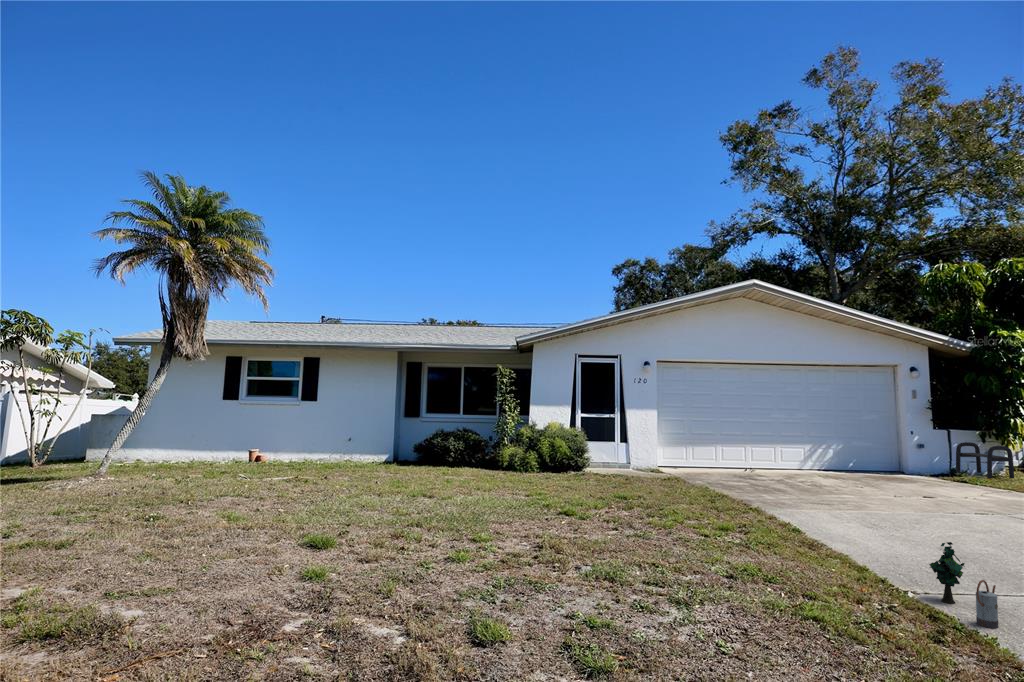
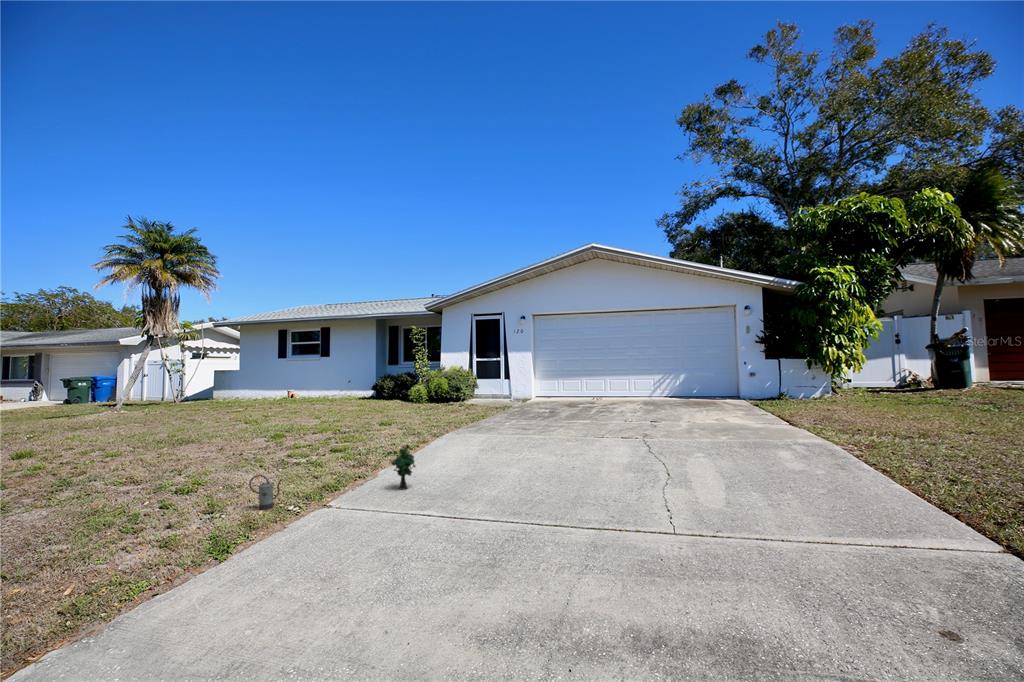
bench: present [956,442,1014,478] -> none [784,369,824,400]
watering can: present [976,580,998,628] -> present [249,475,282,510]

